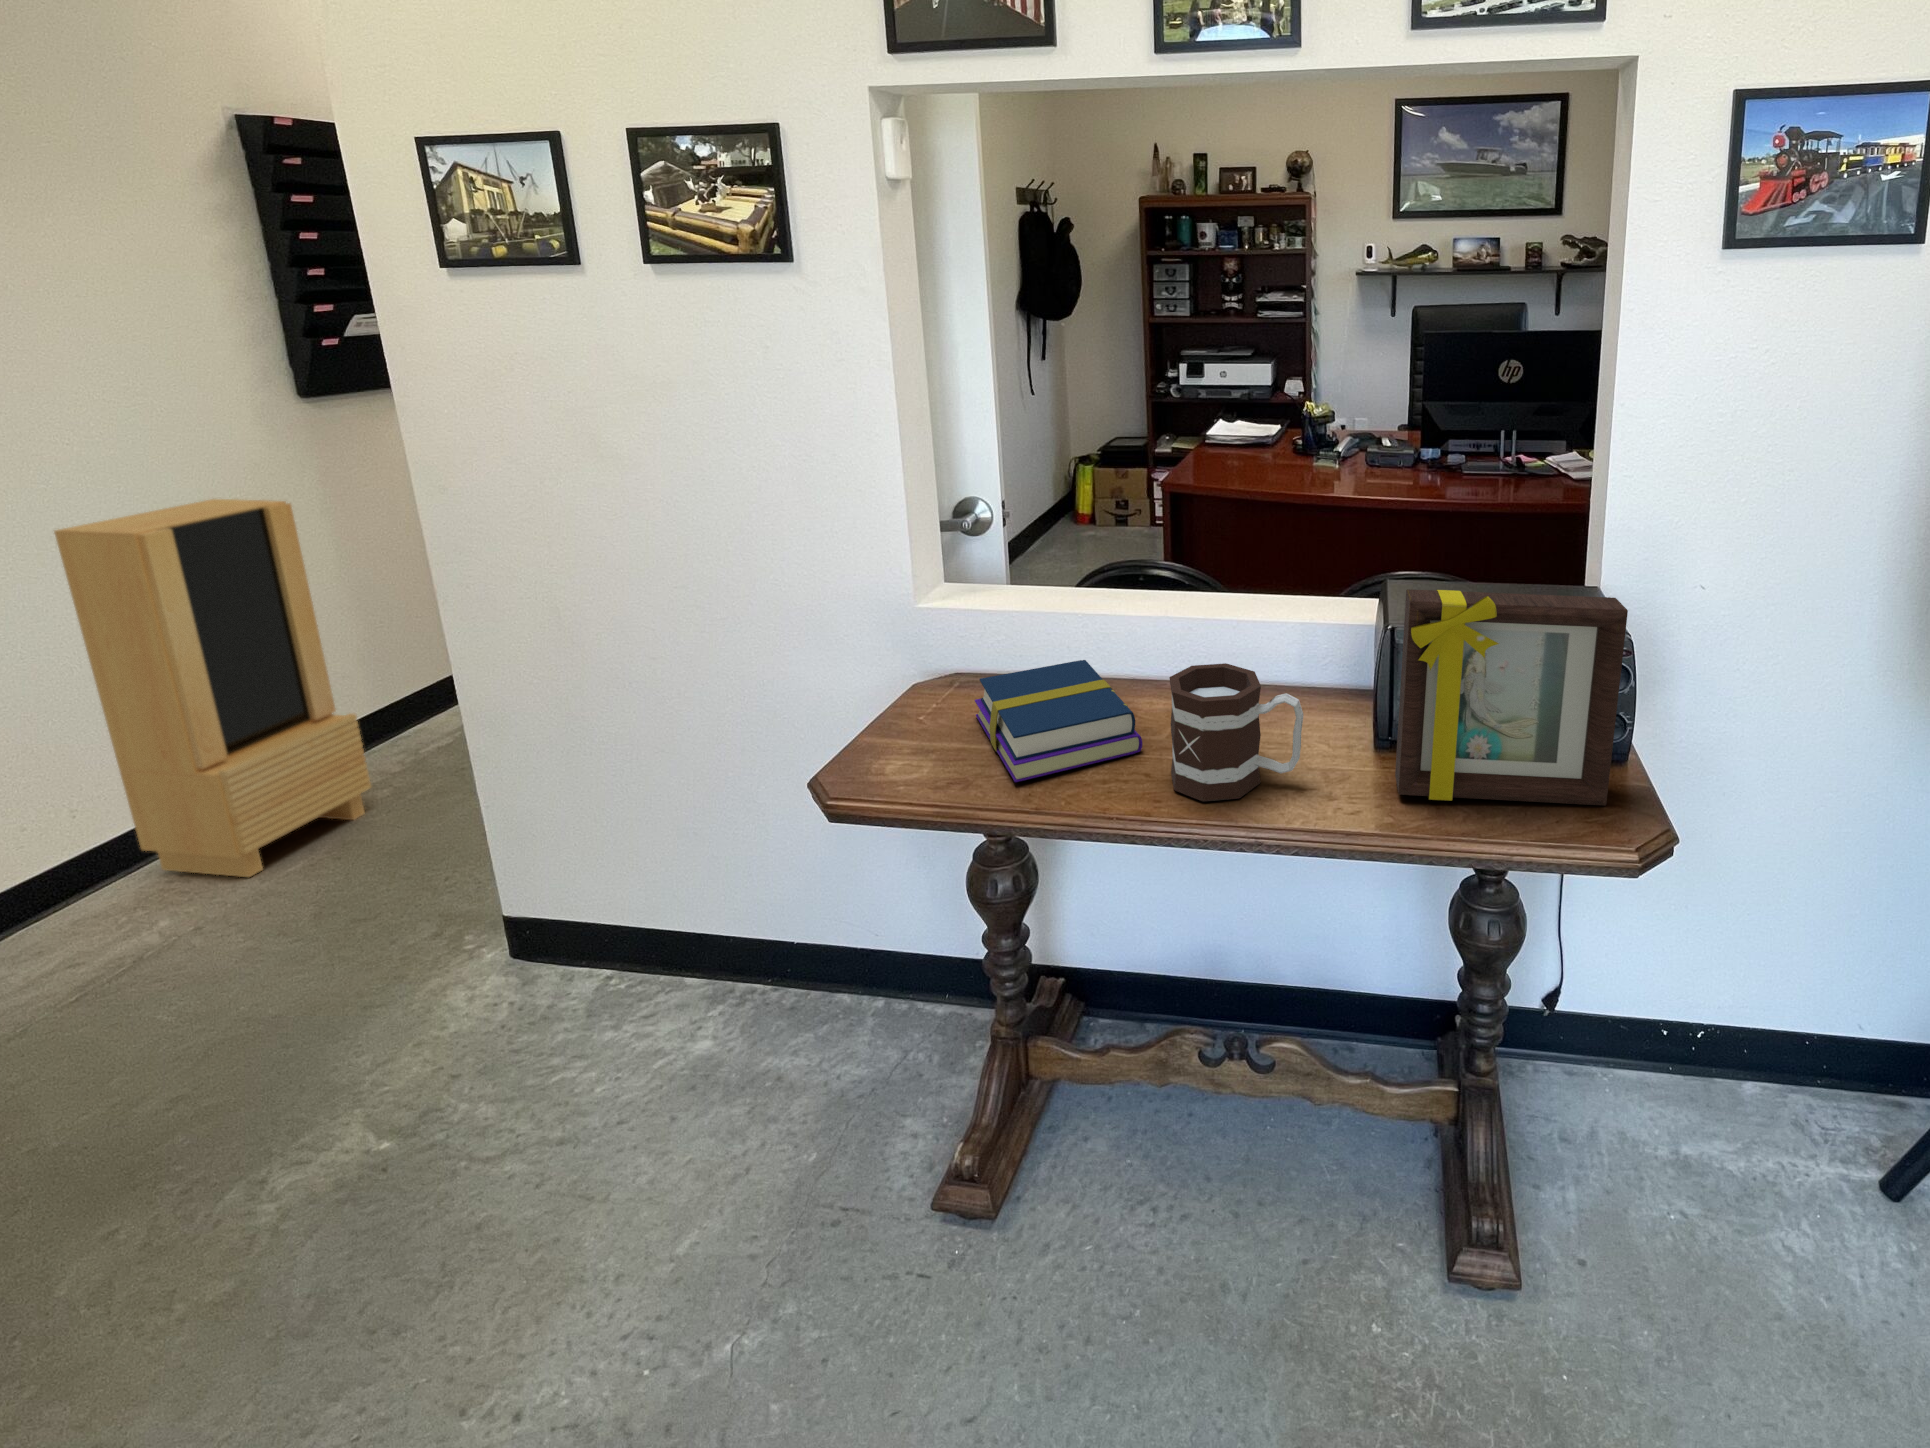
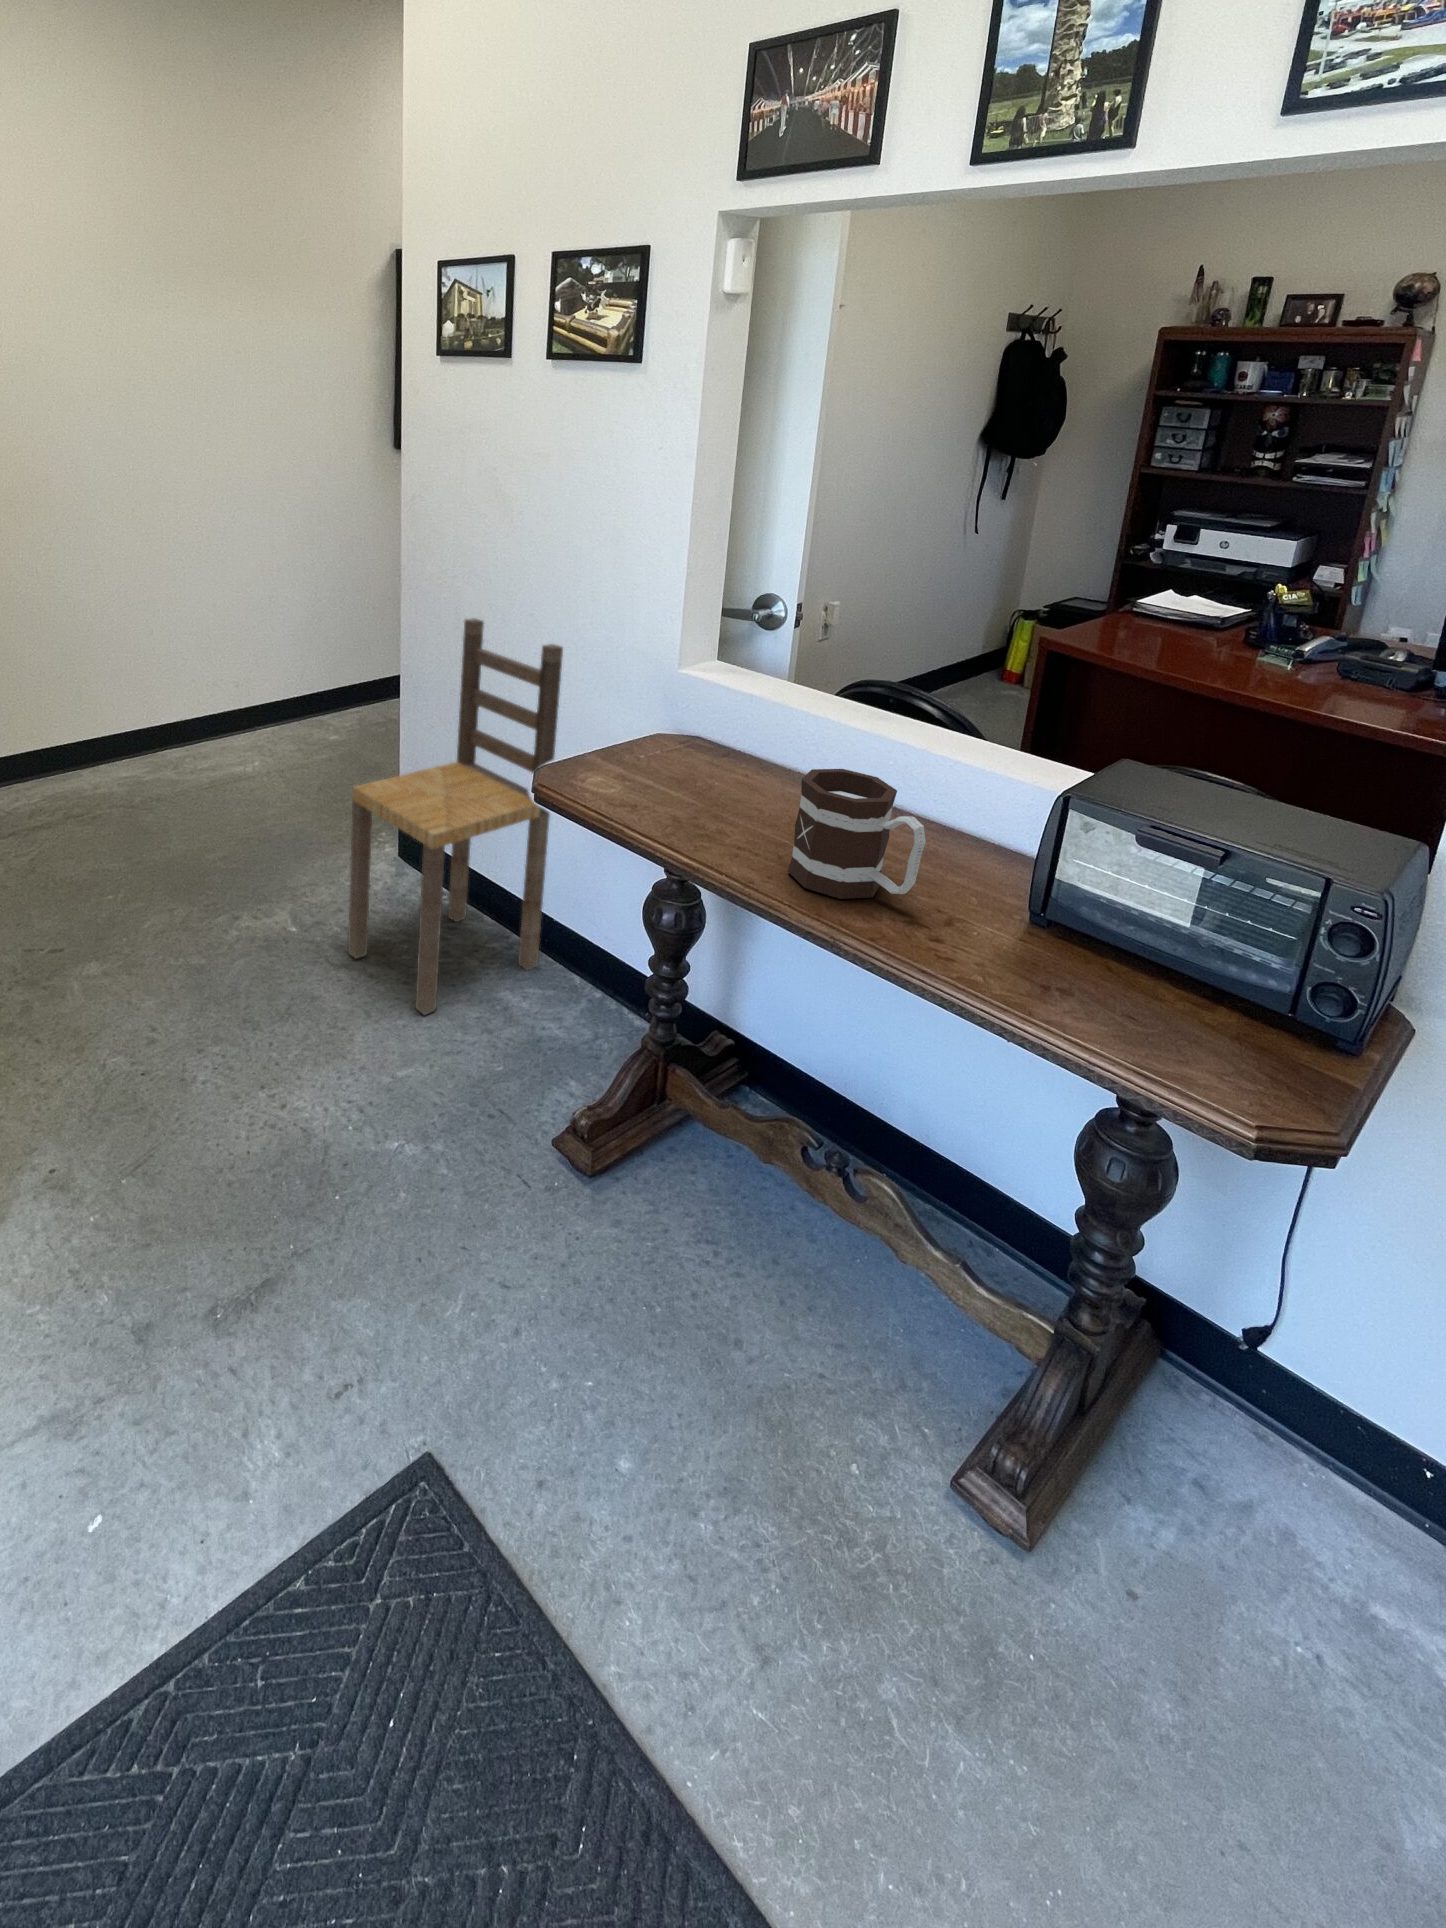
storage cabinet: present [54,499,371,877] -> none [254,513,365,759]
picture frame: present [1395,589,1628,806] -> none [1001,745,1346,1070]
chair: none [463,604,798,1147] -> present [348,618,563,1015]
book: present [975,660,1142,782] -> none [666,738,790,837]

